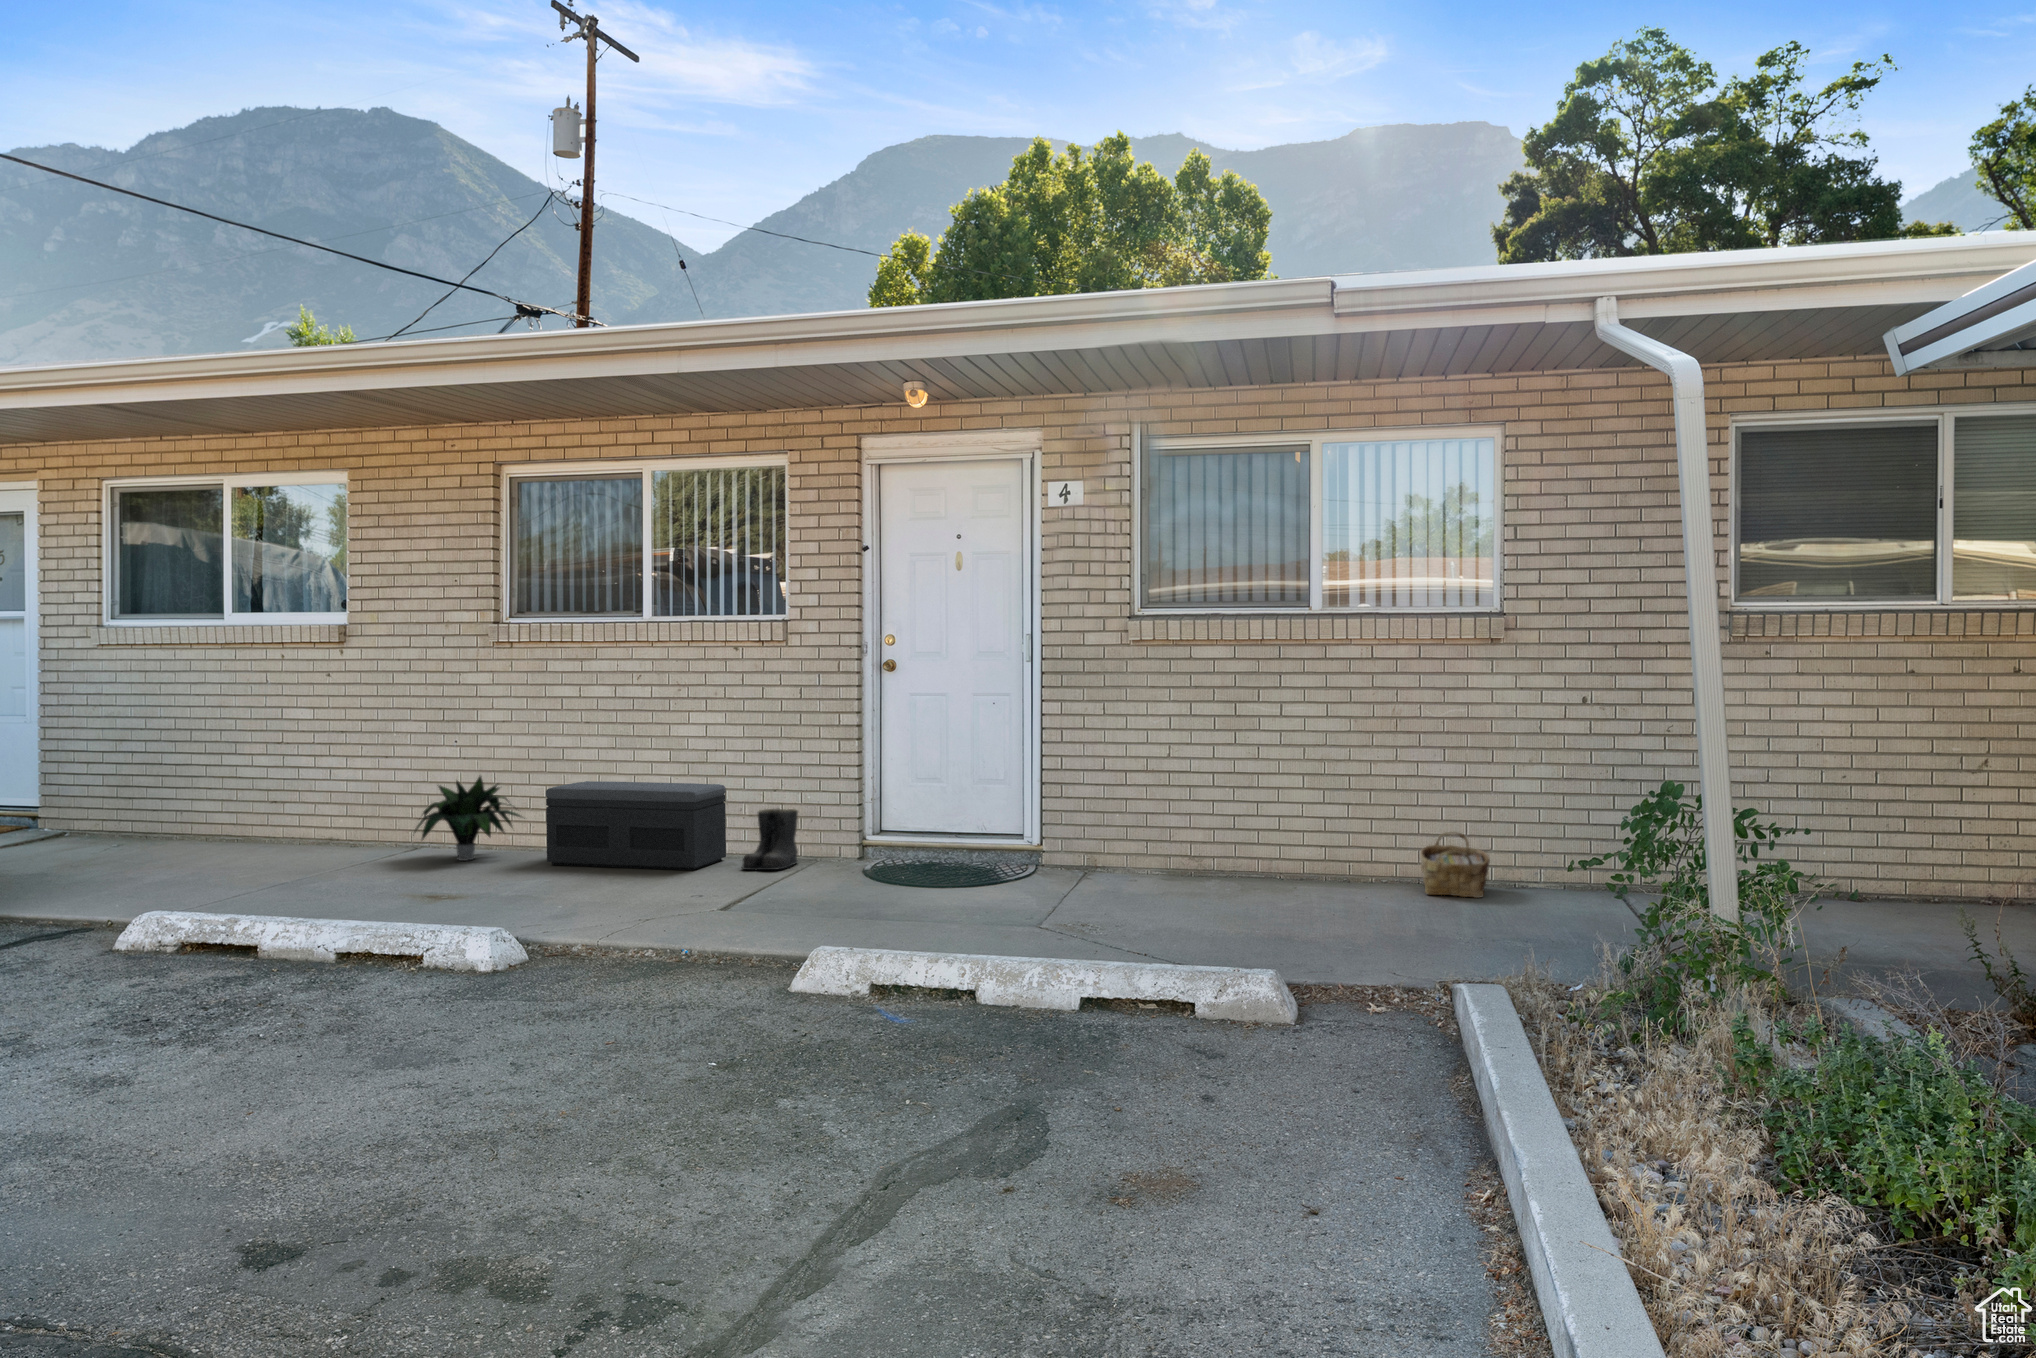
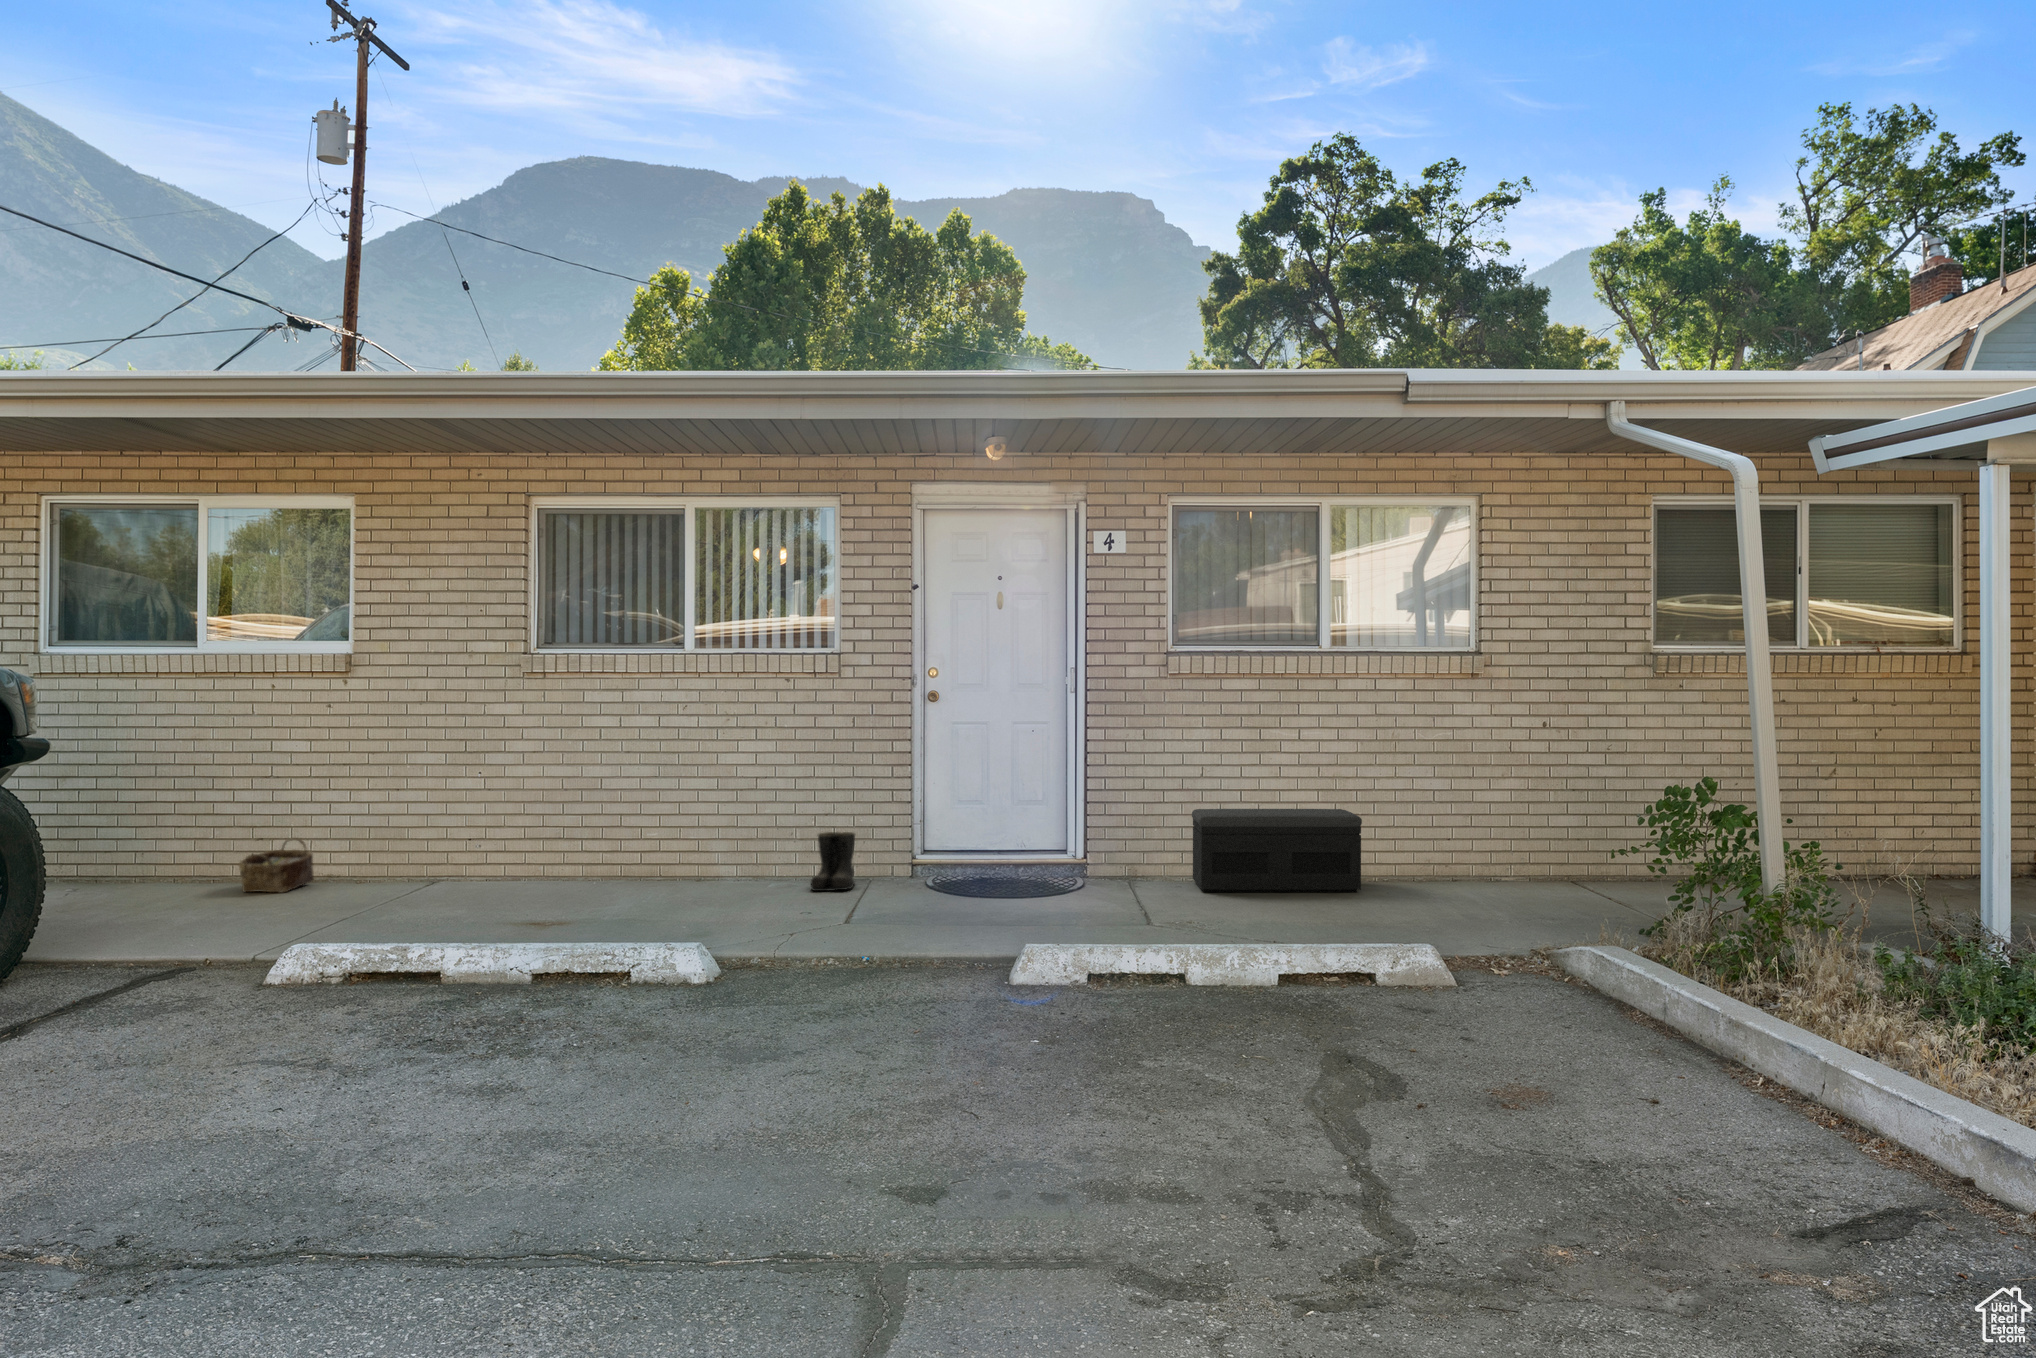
potted plant: present [415,776,522,861] -> none [457,805,575,893]
storage bench: present [546,781,726,870] -> present [1192,809,1362,892]
woven basket: present [1419,832,1490,898] -> present [239,838,314,893]

